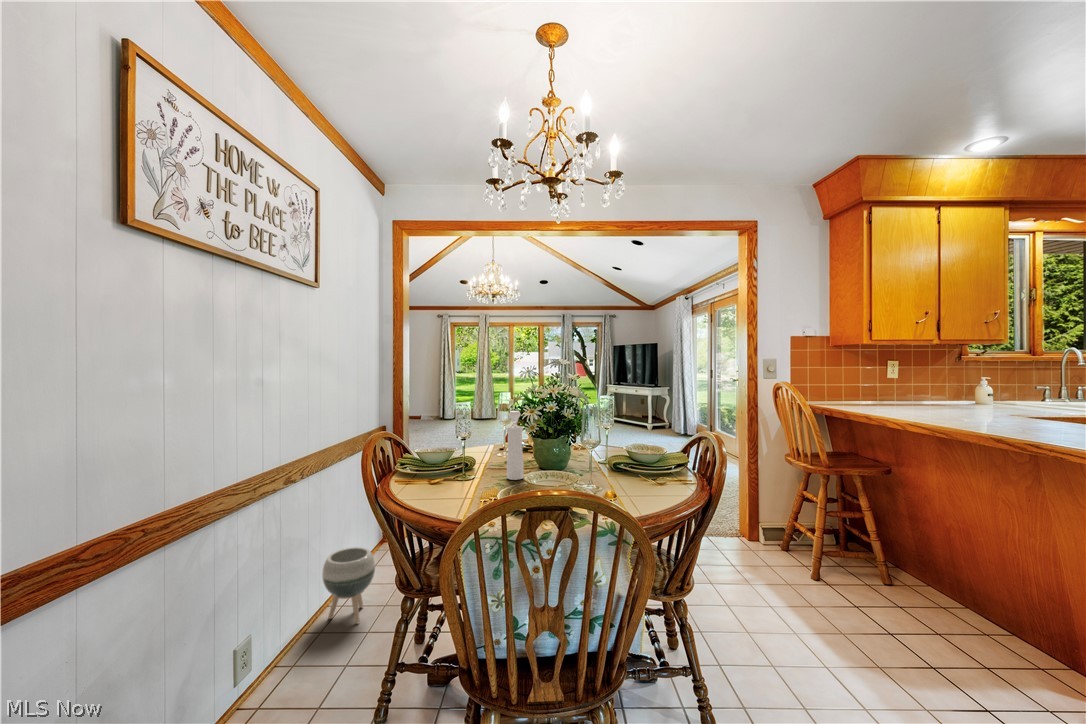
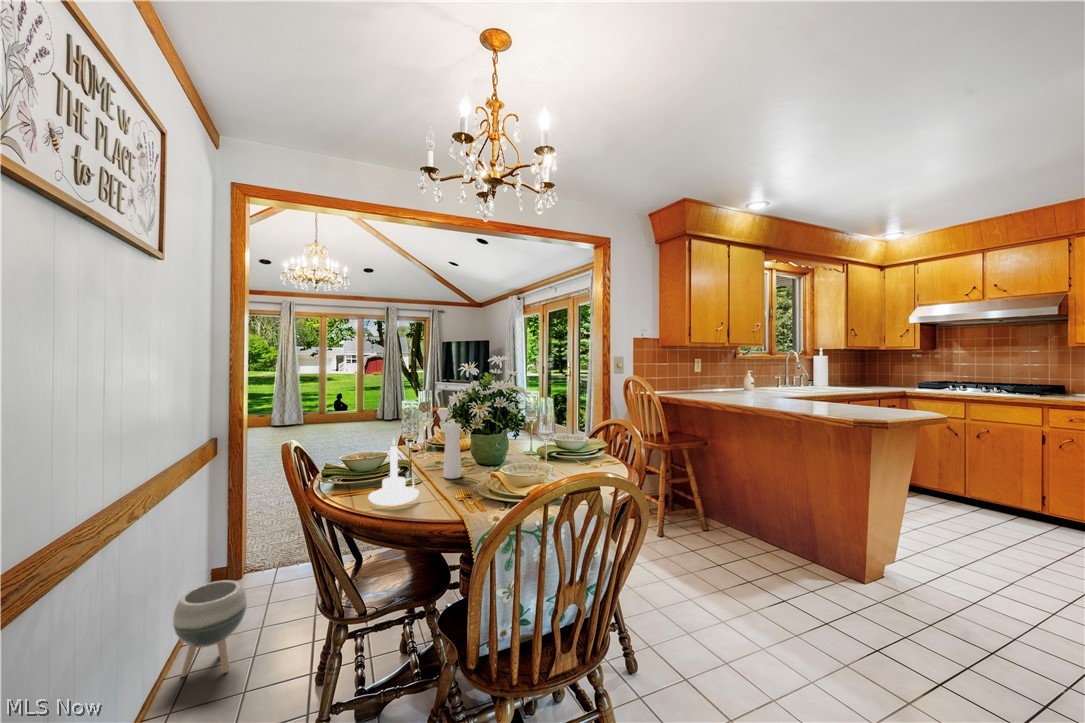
candle holder: none [421,435,466,498] -> present [368,439,419,506]

